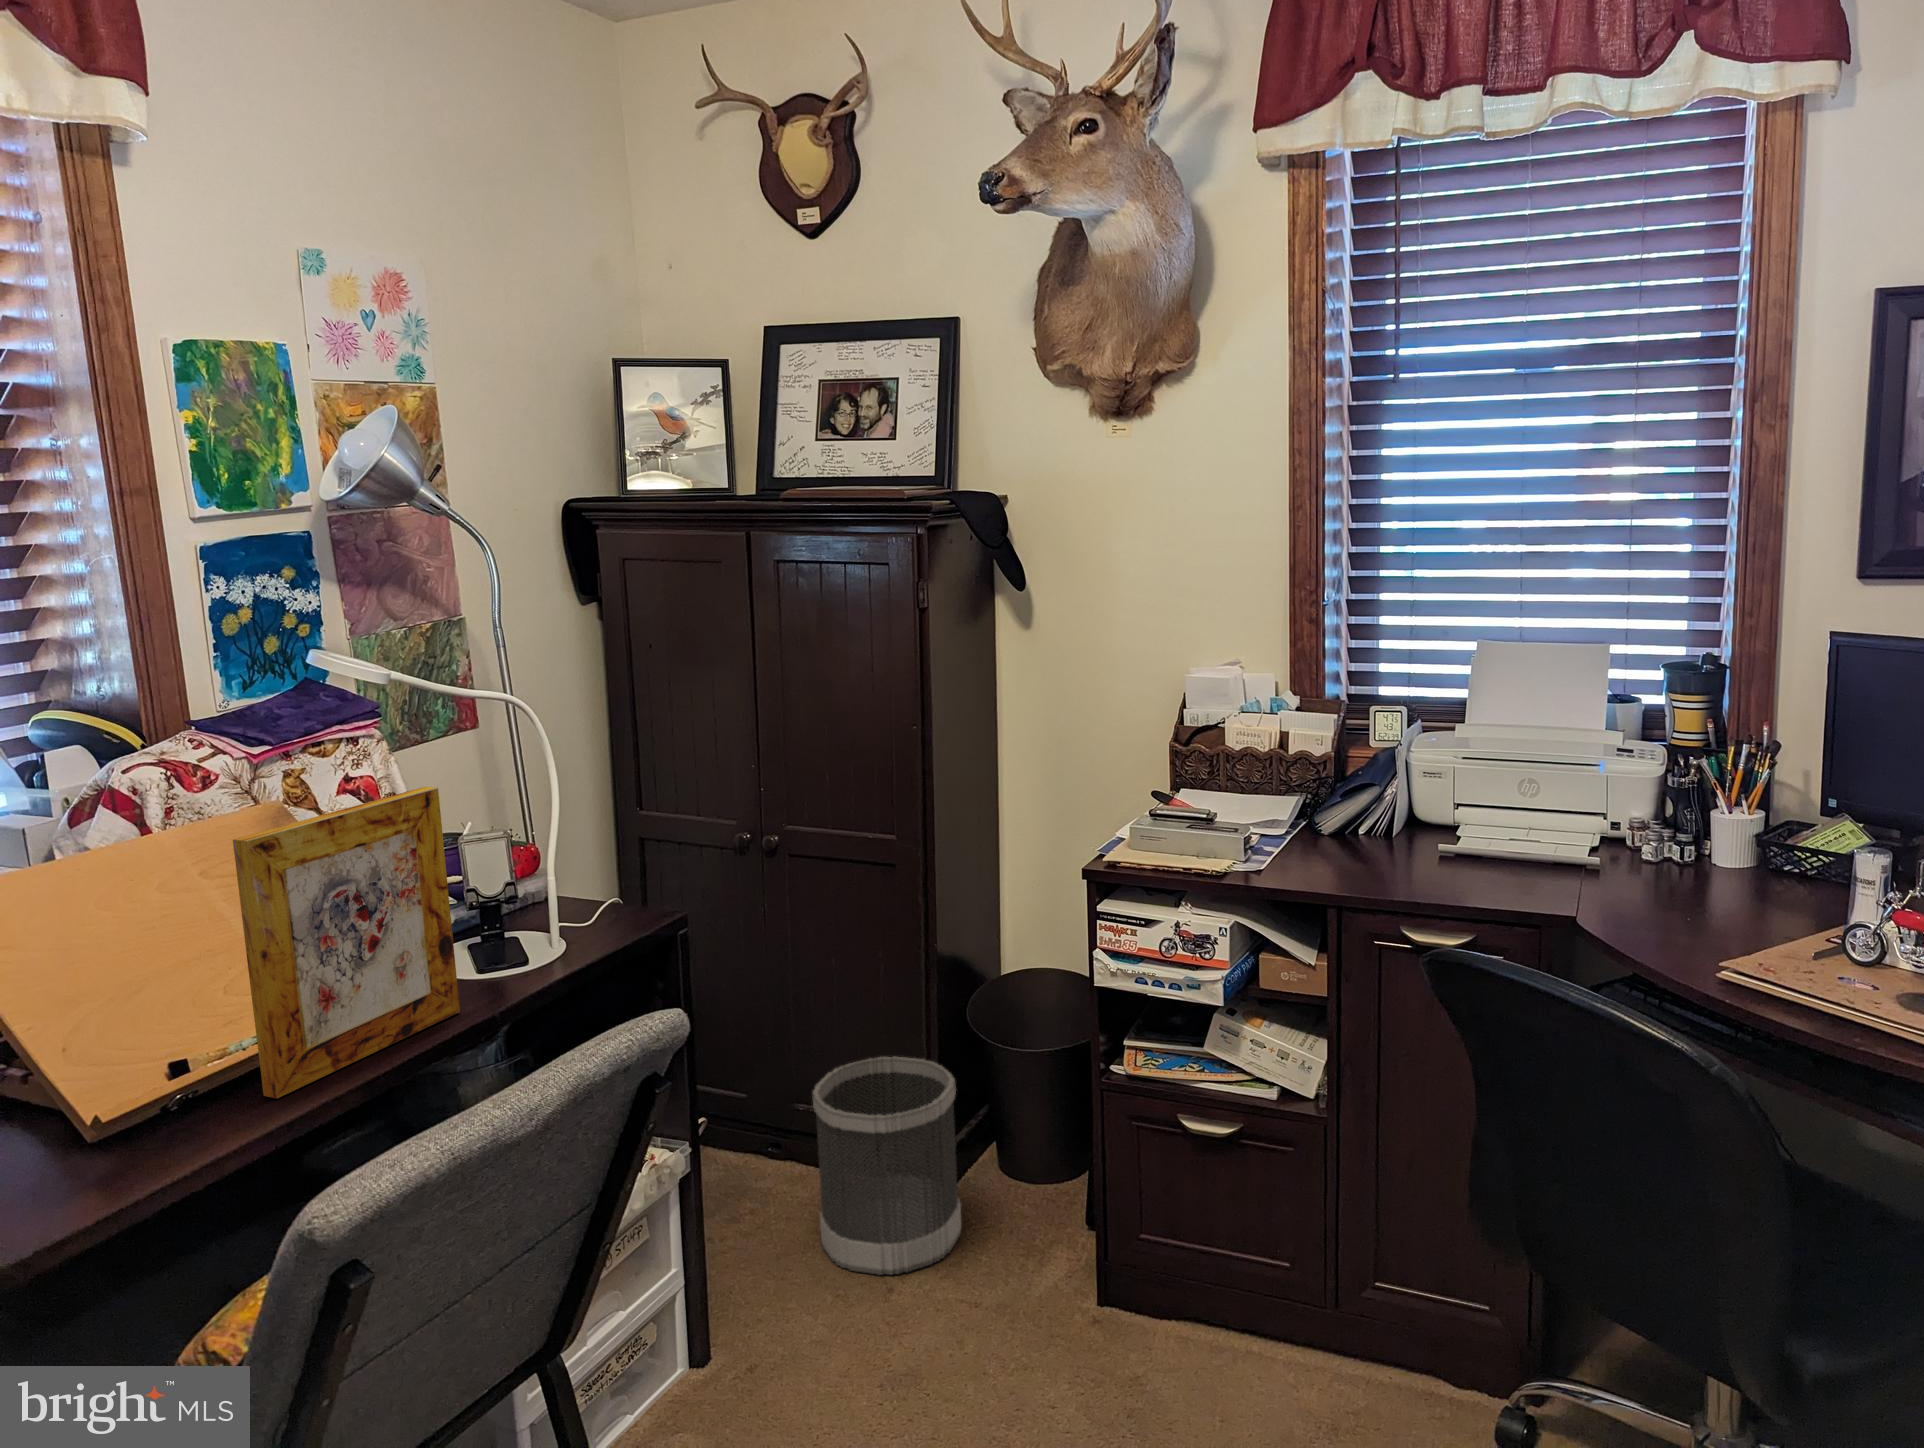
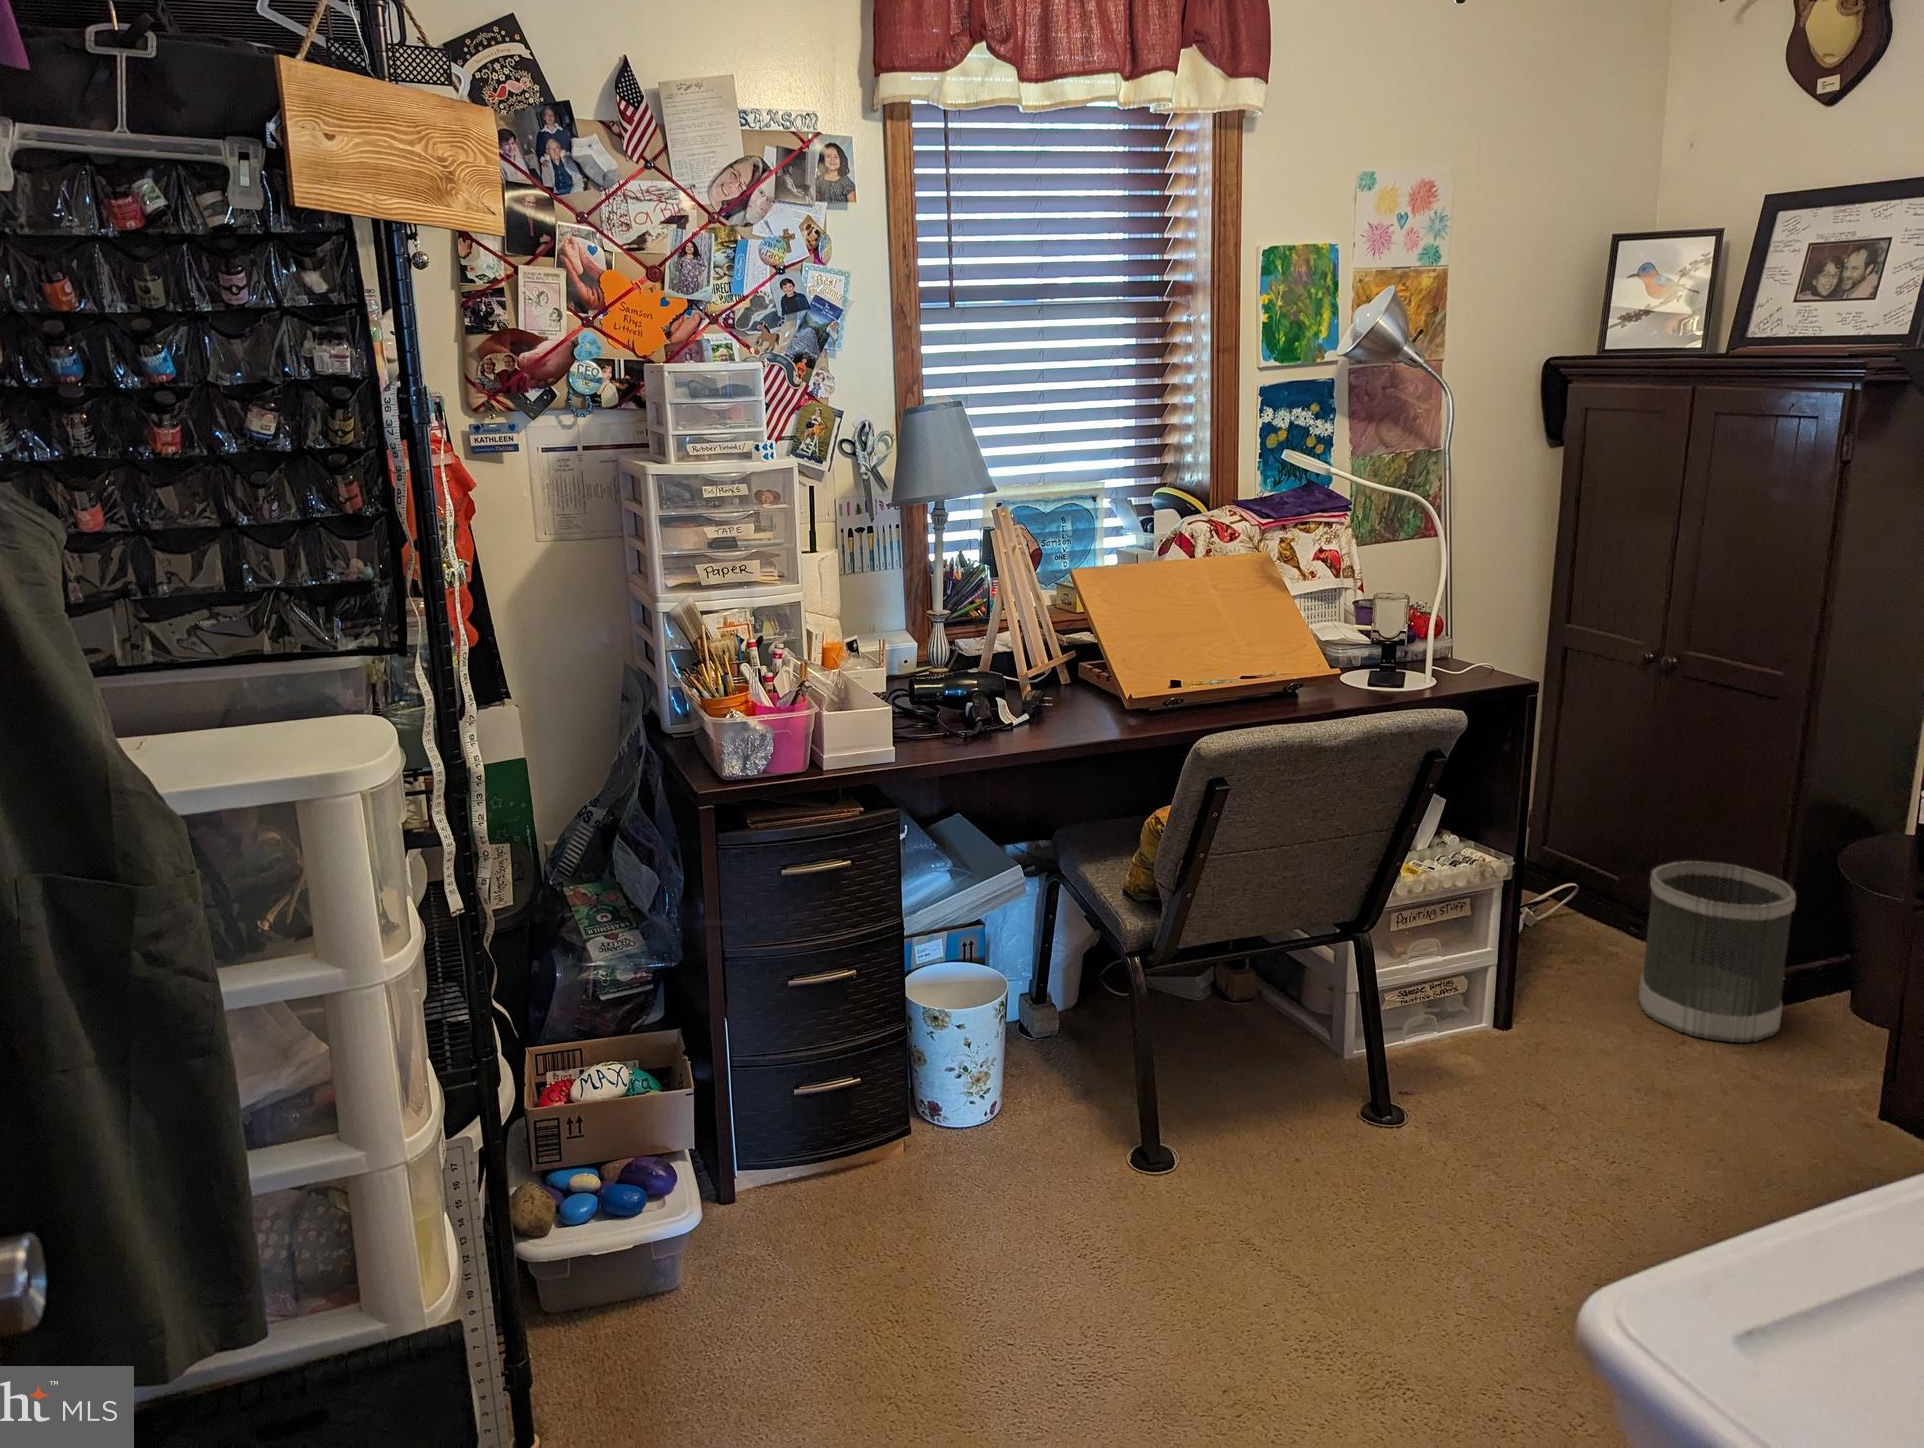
picture frame: present [233,786,460,1099] -> none [1225,550,1360,718]

